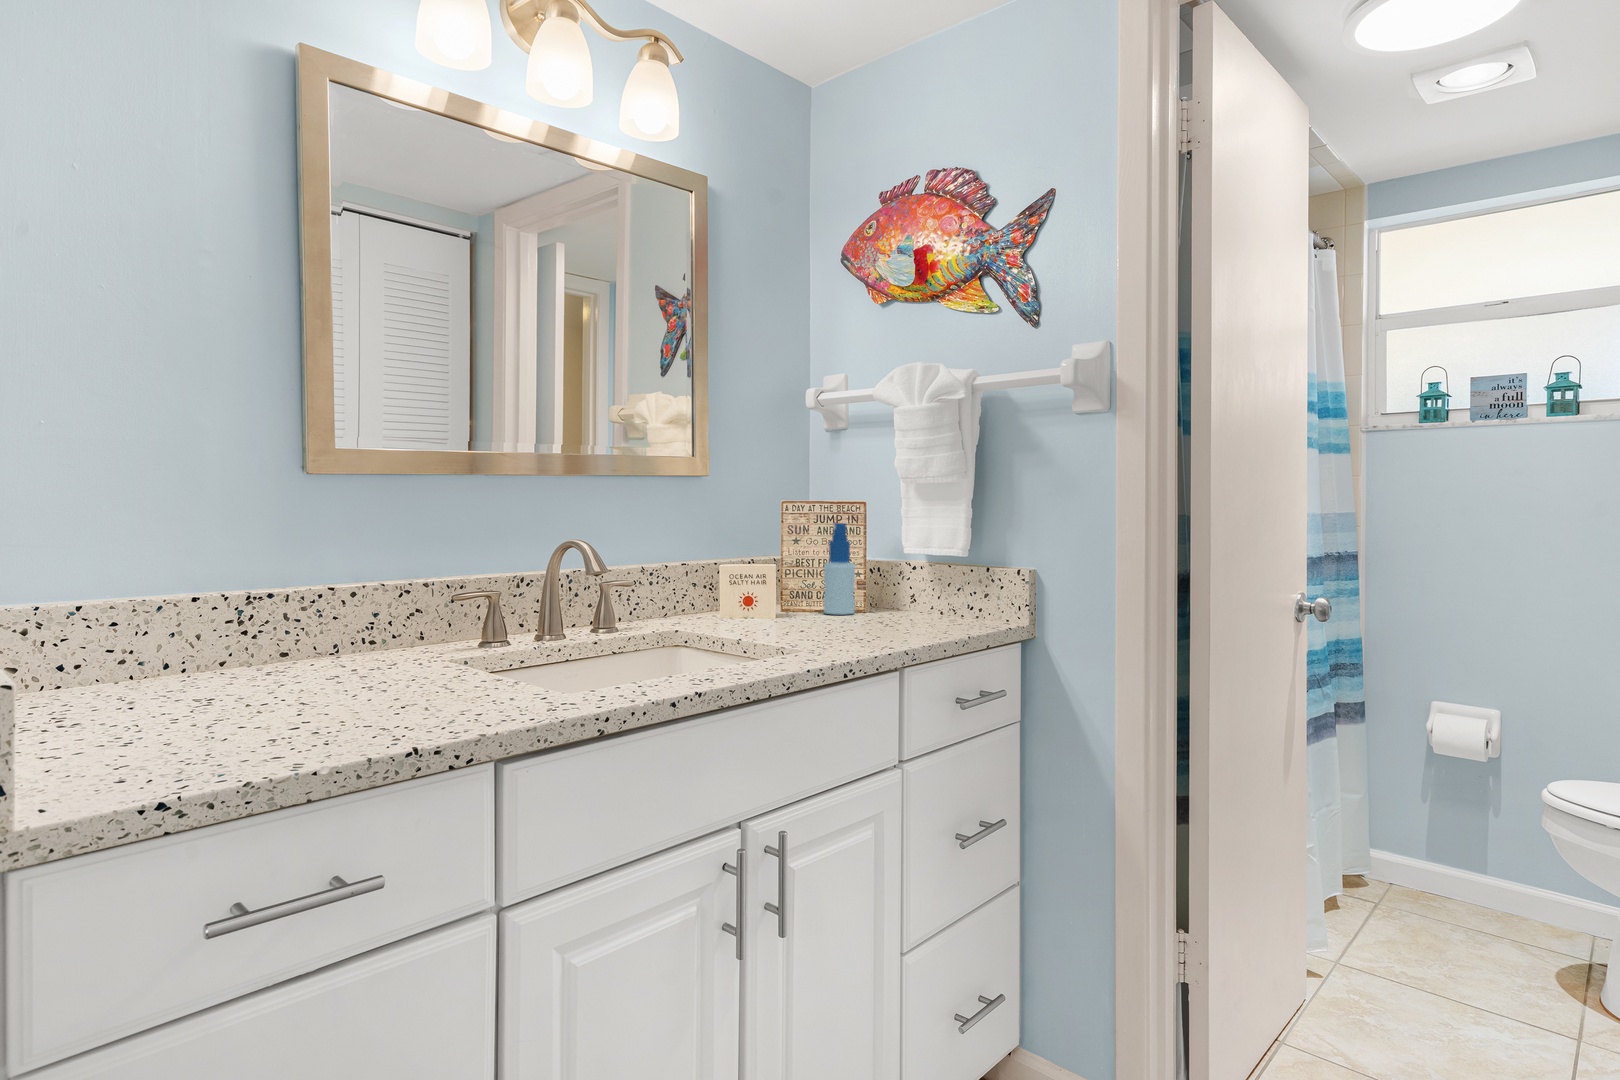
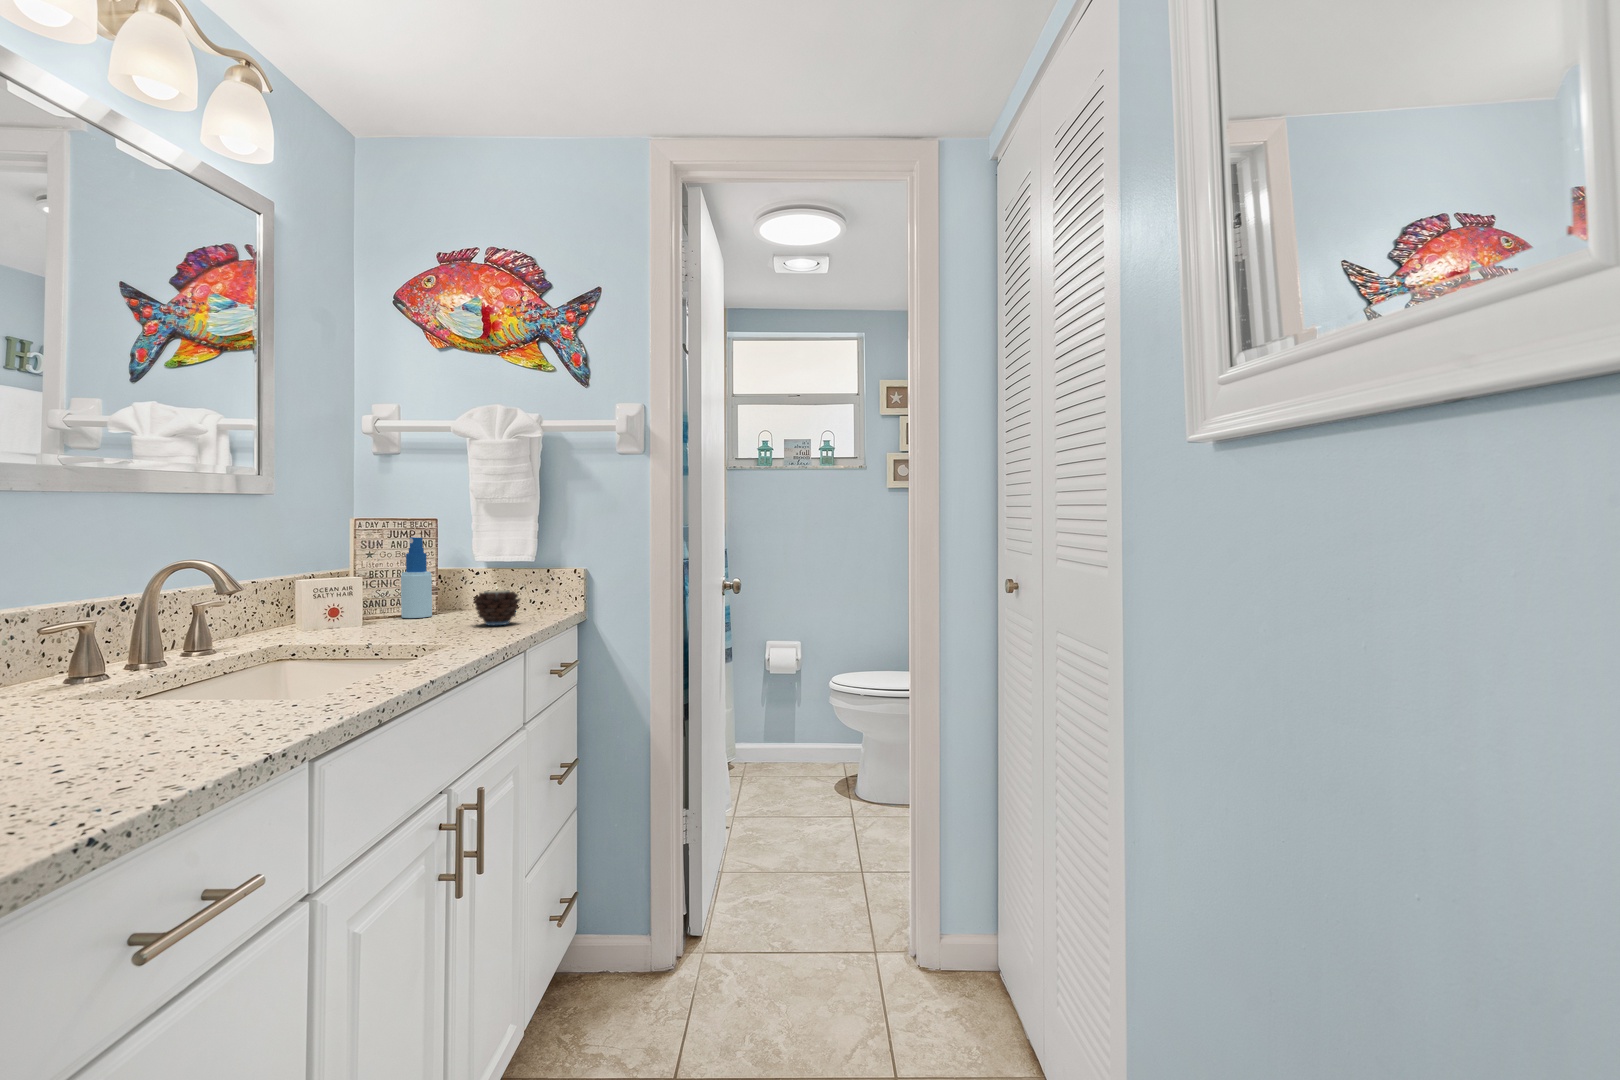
candle: none [867,581,919,632] -> present [474,590,520,625]

